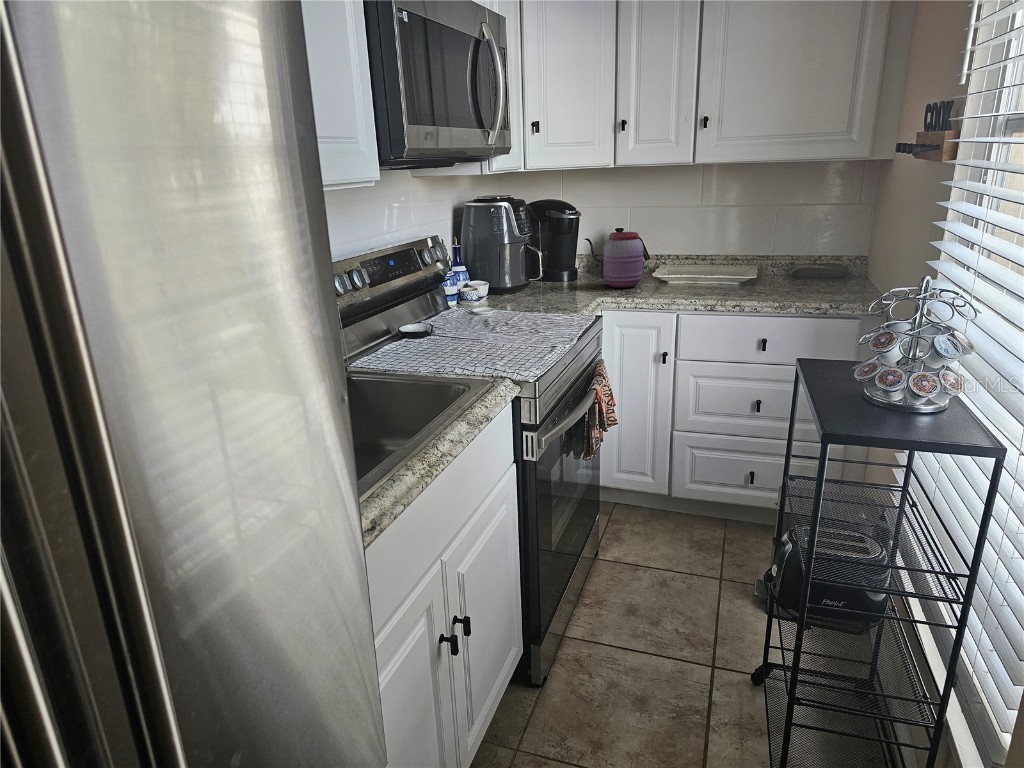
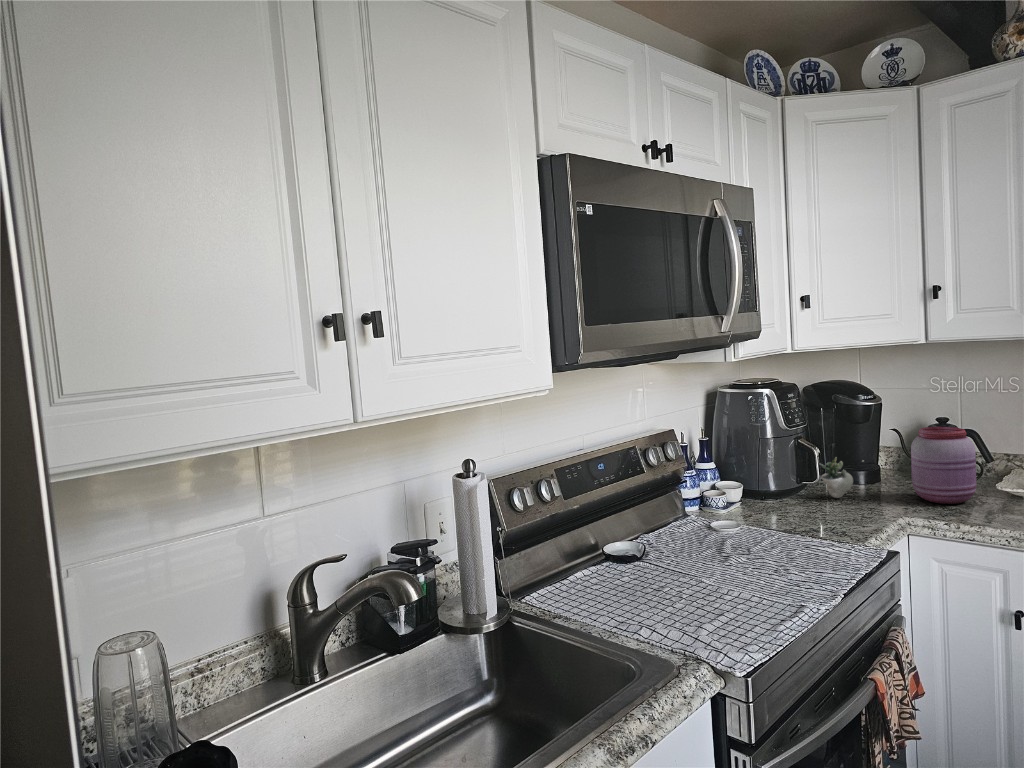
succulent plant: none [543,257,575,290] -> present [821,457,864,498]

